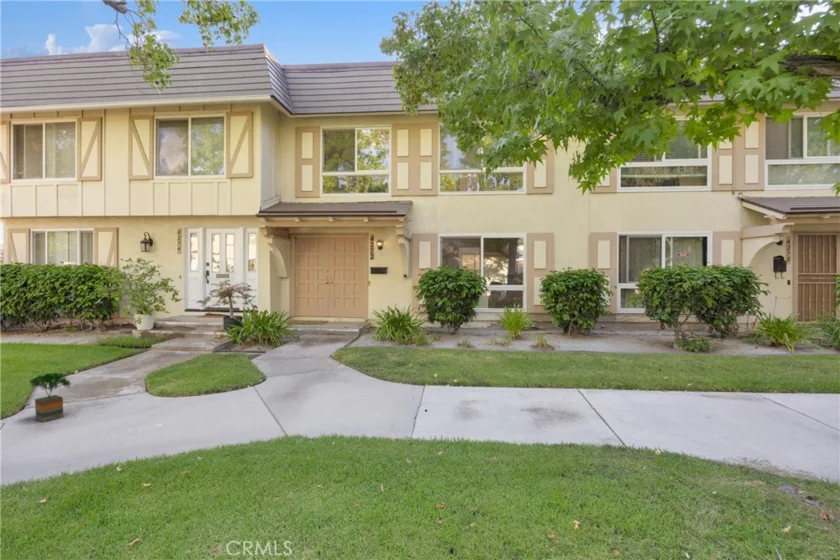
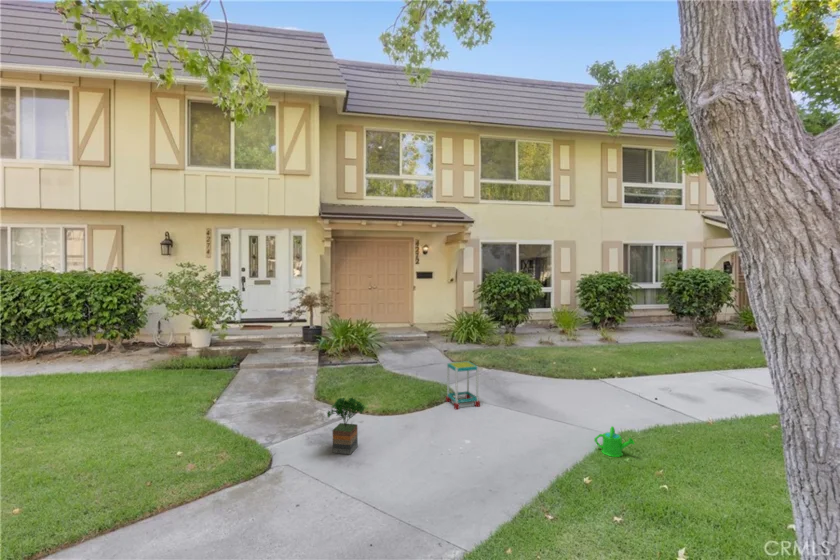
side table: none [211,352,248,397] -> present [446,361,480,409]
watering can: none [226,423,249,455] -> present [594,427,634,457]

